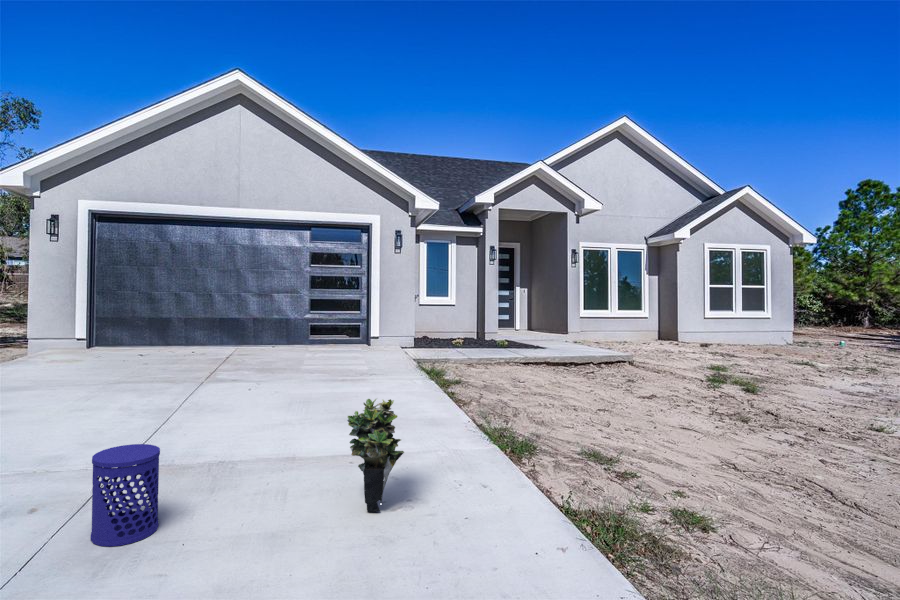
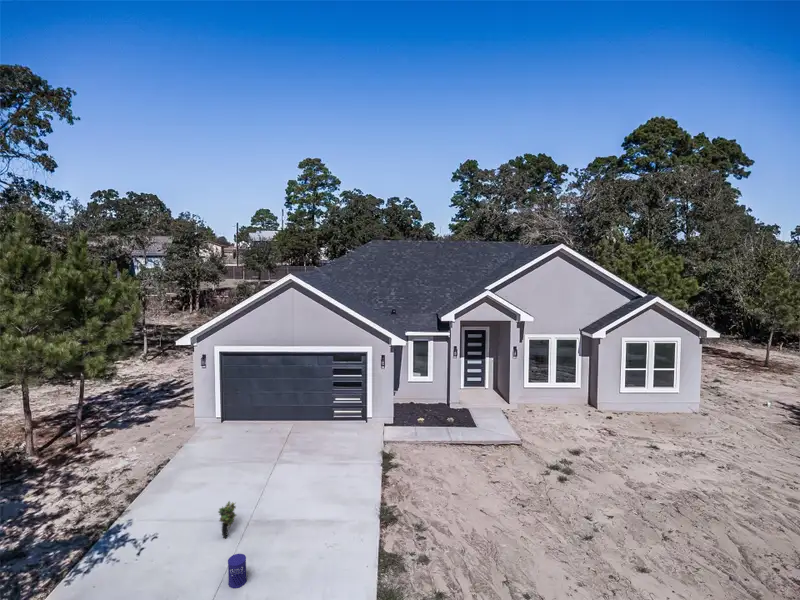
potted plant: present [347,399,404,512] -> present [219,501,236,538]

